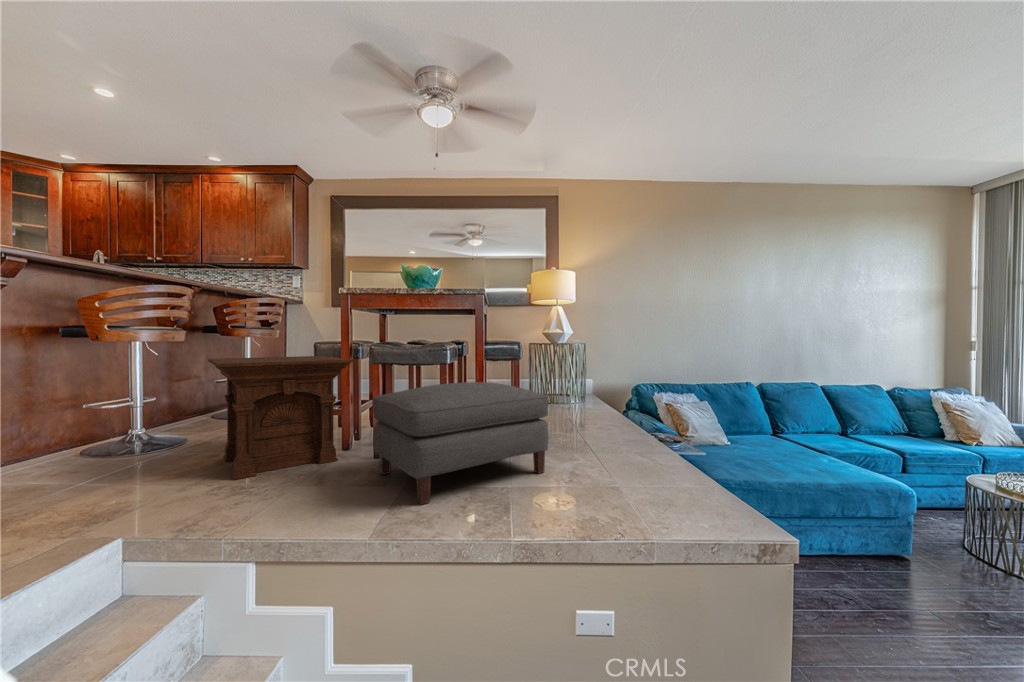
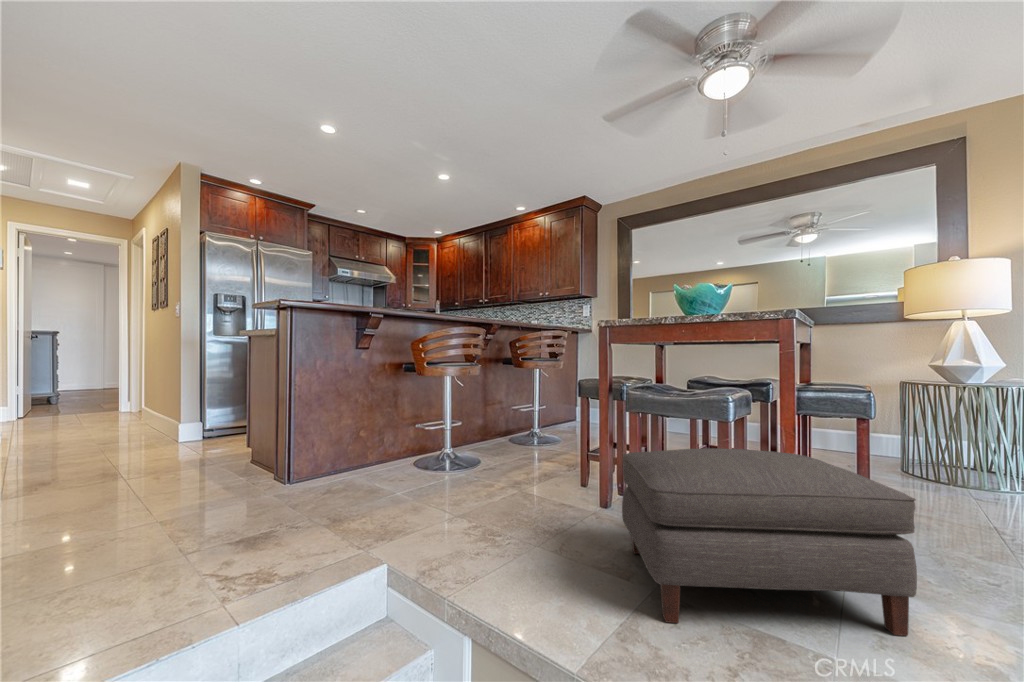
side table: present [208,356,353,480] -> none [482,393,609,518]

